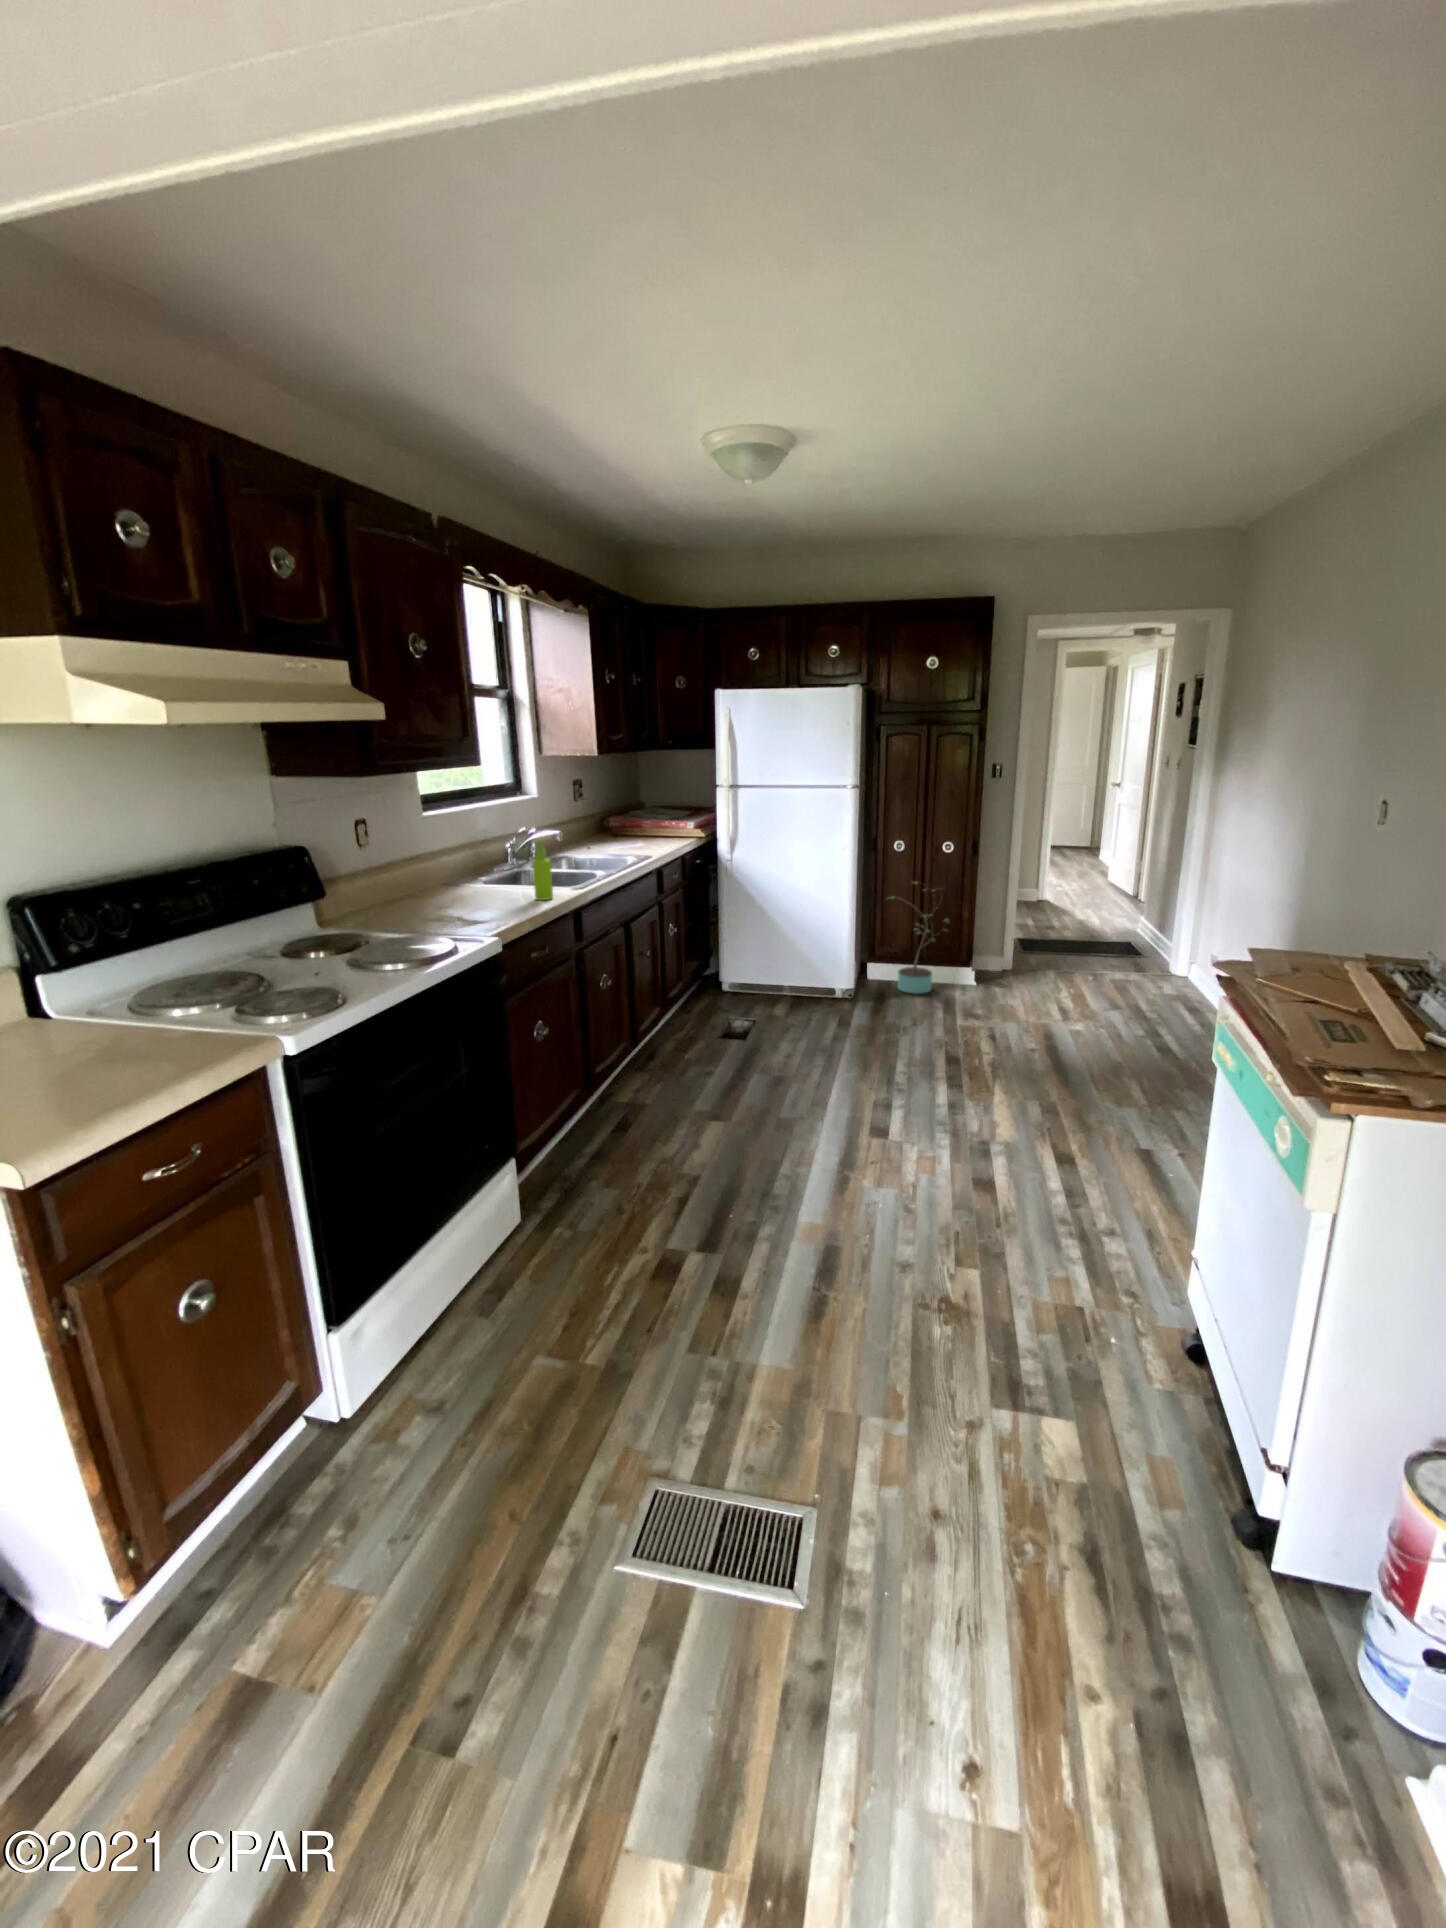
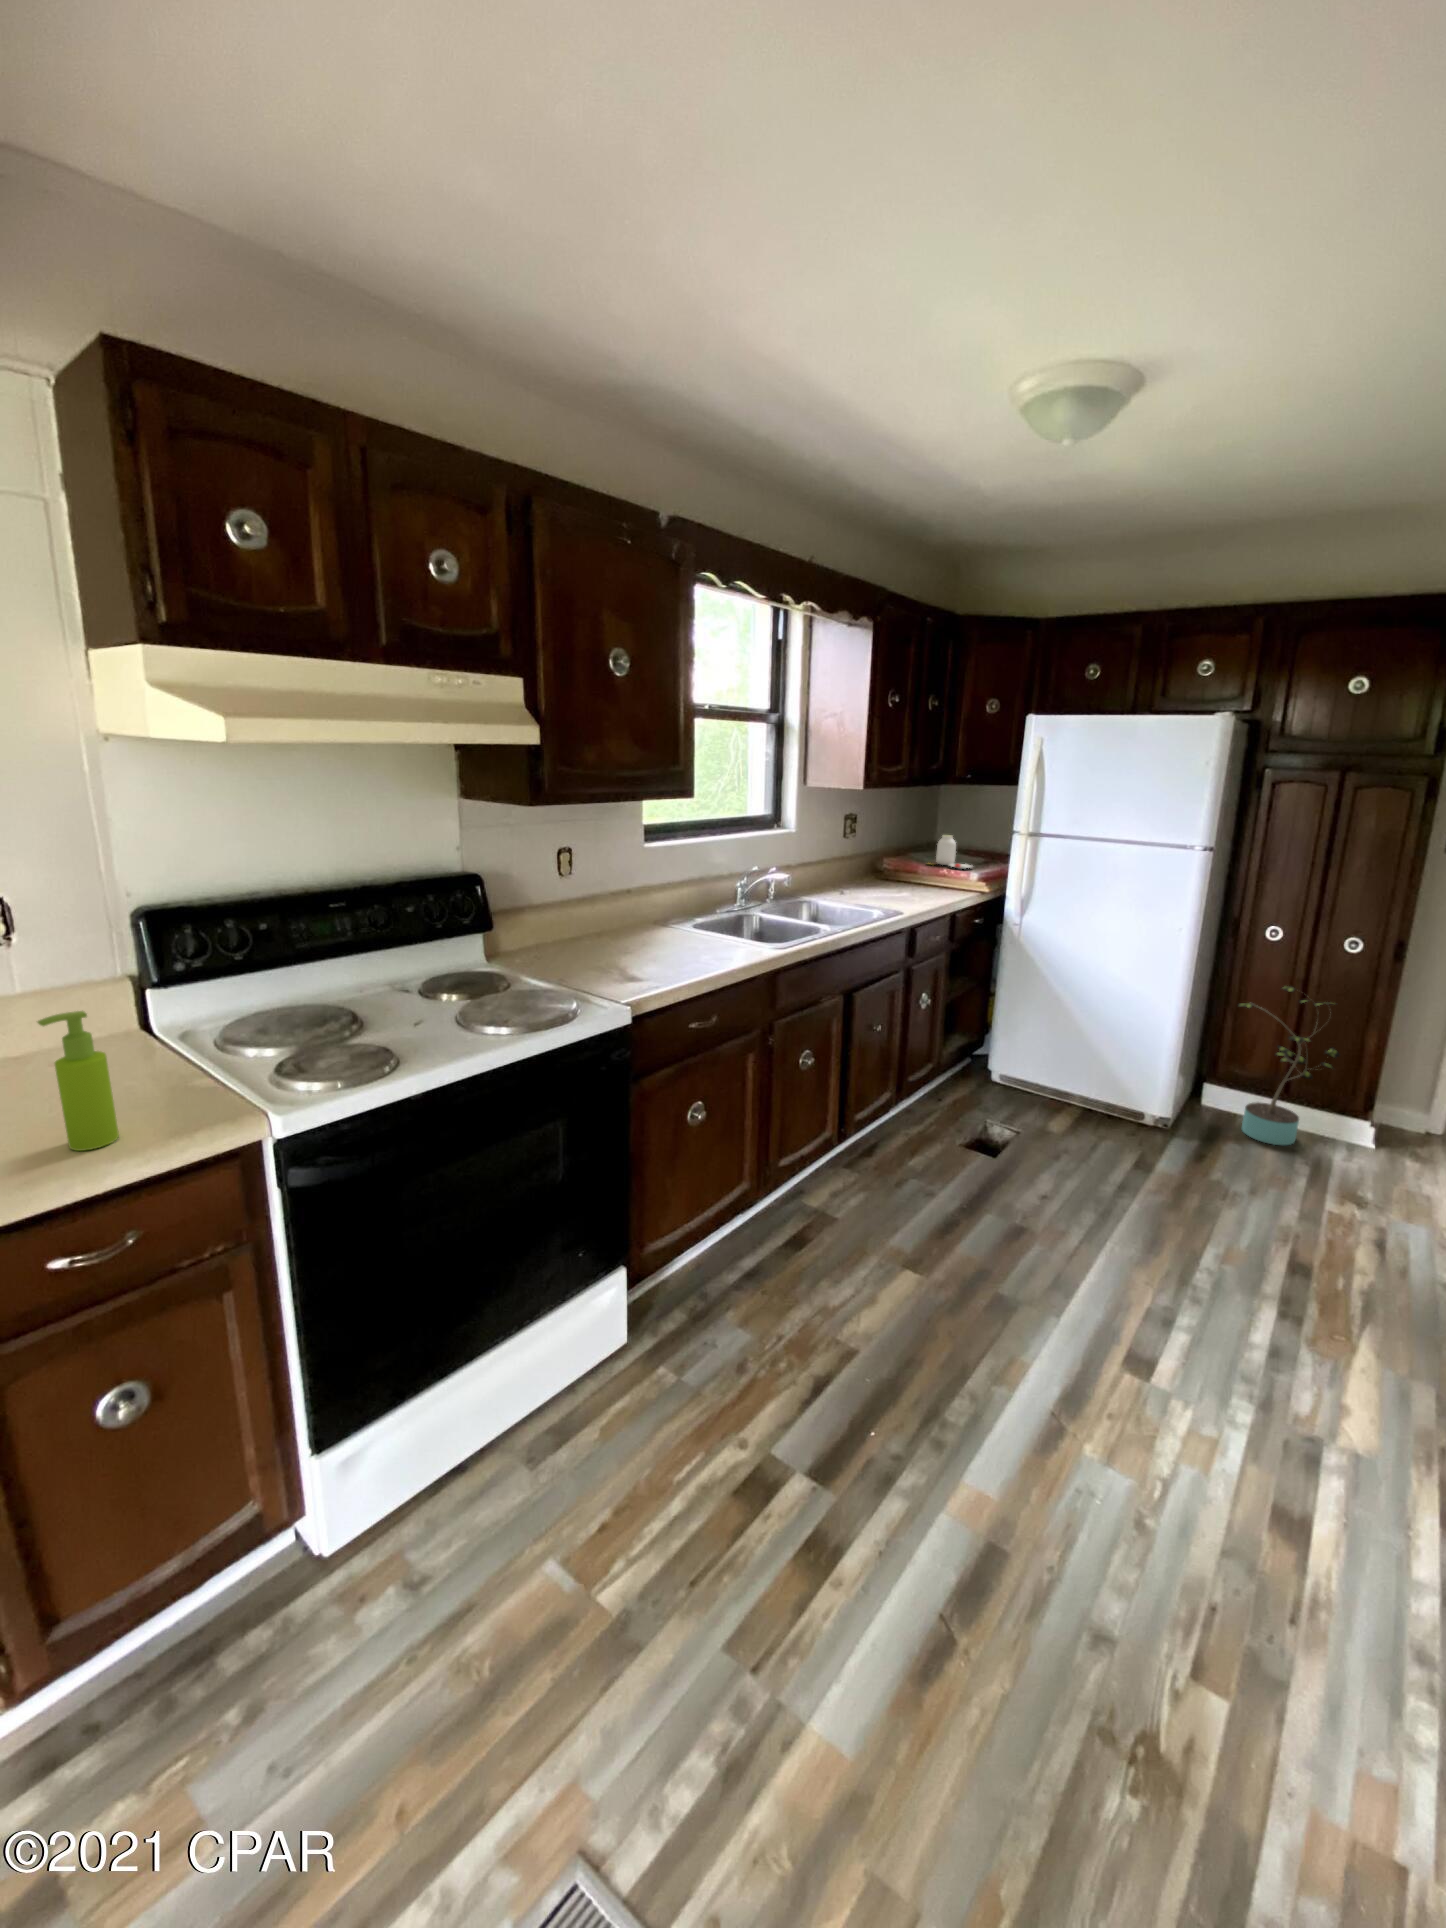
jar: none [638,796,679,823] -> present [936,835,972,869]
soap dispenser: present [533,839,553,900] -> present [38,1011,119,1151]

